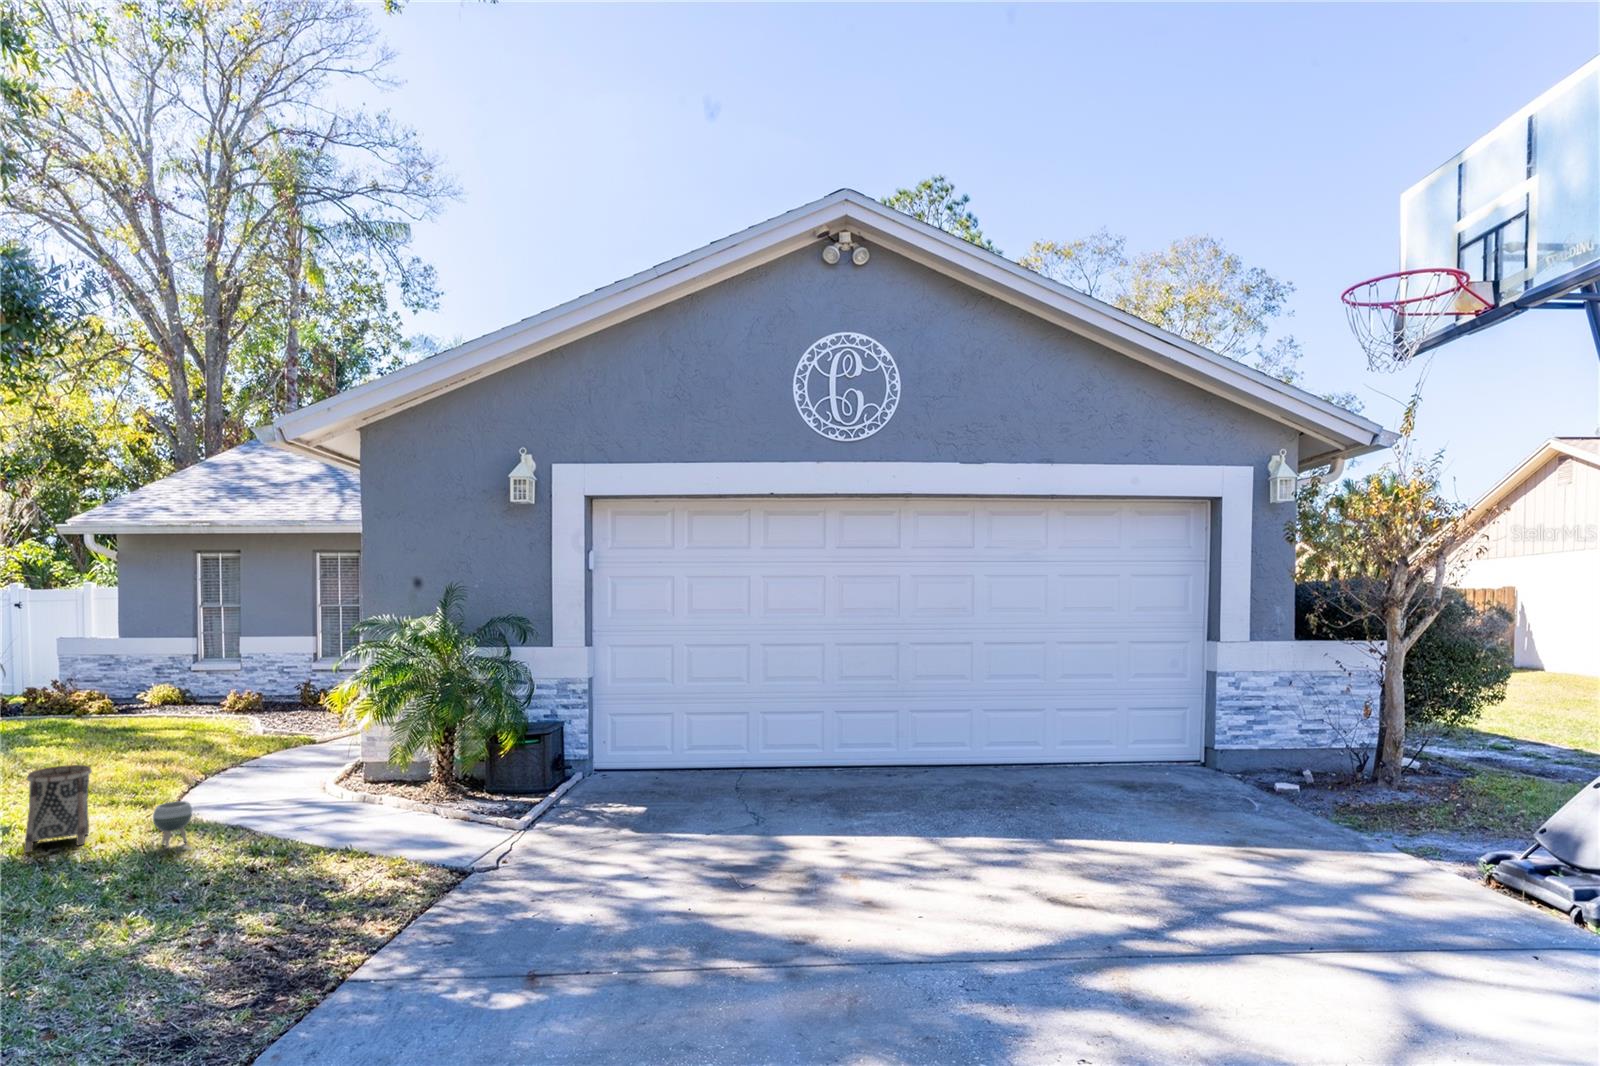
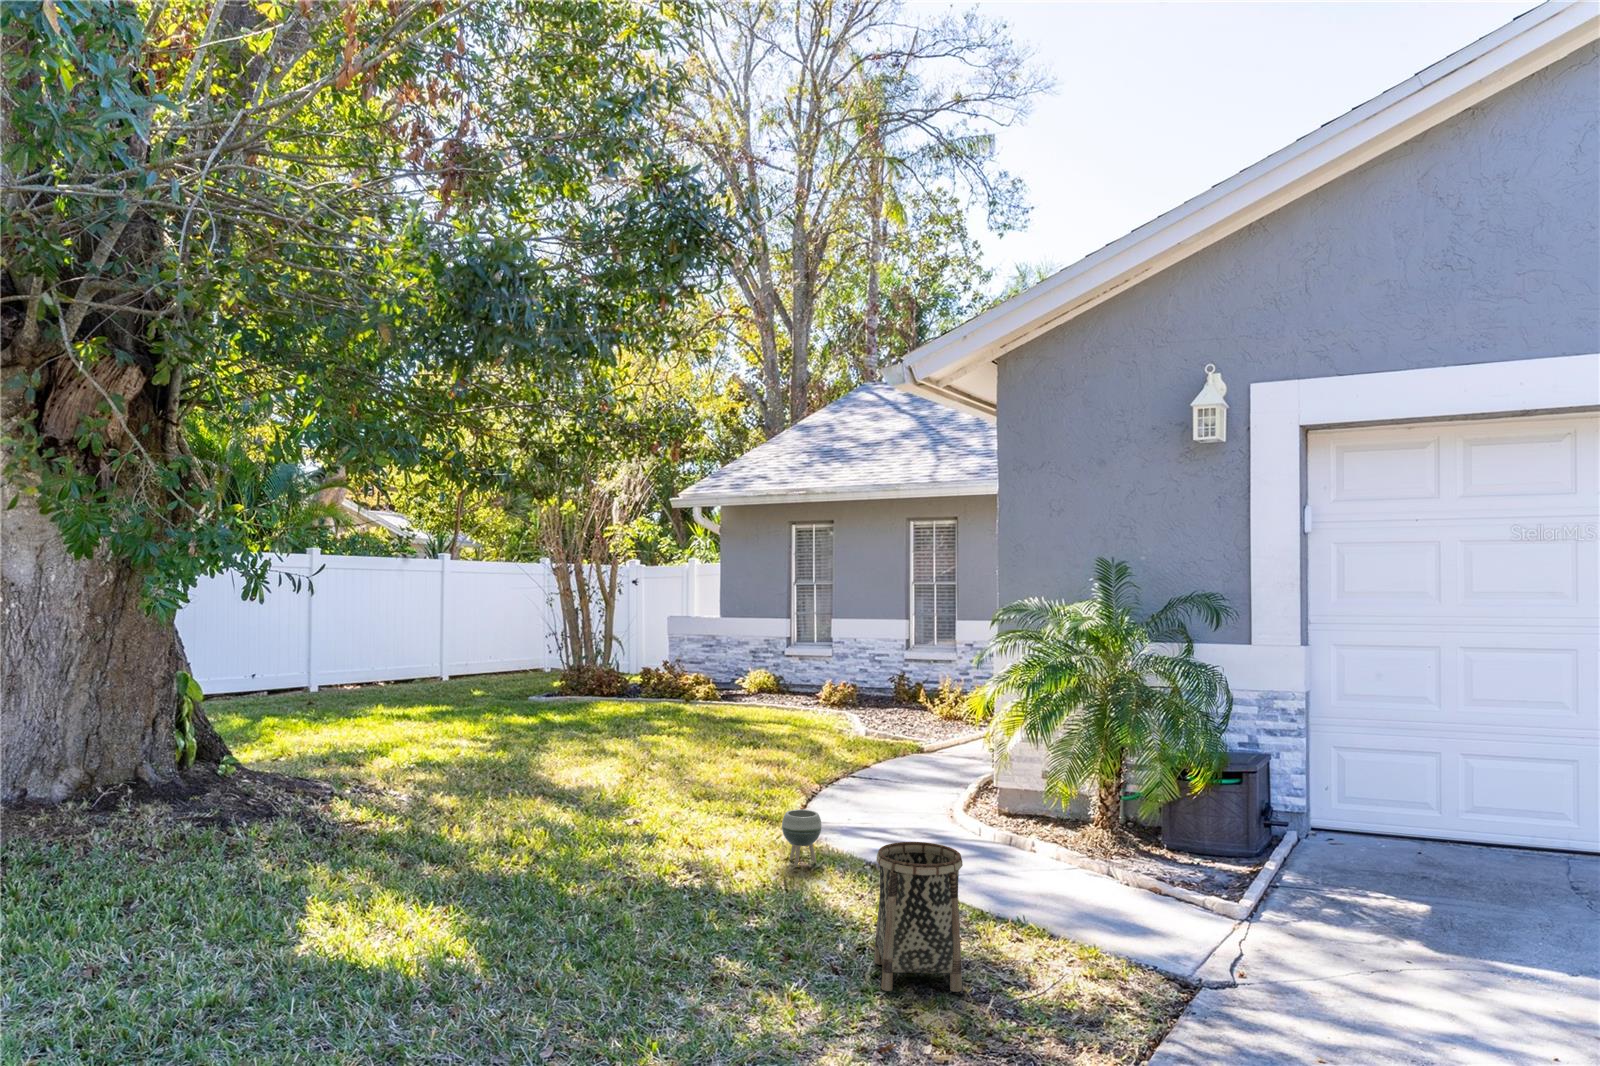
basket: present [24,765,92,852] -> present [874,842,963,992]

